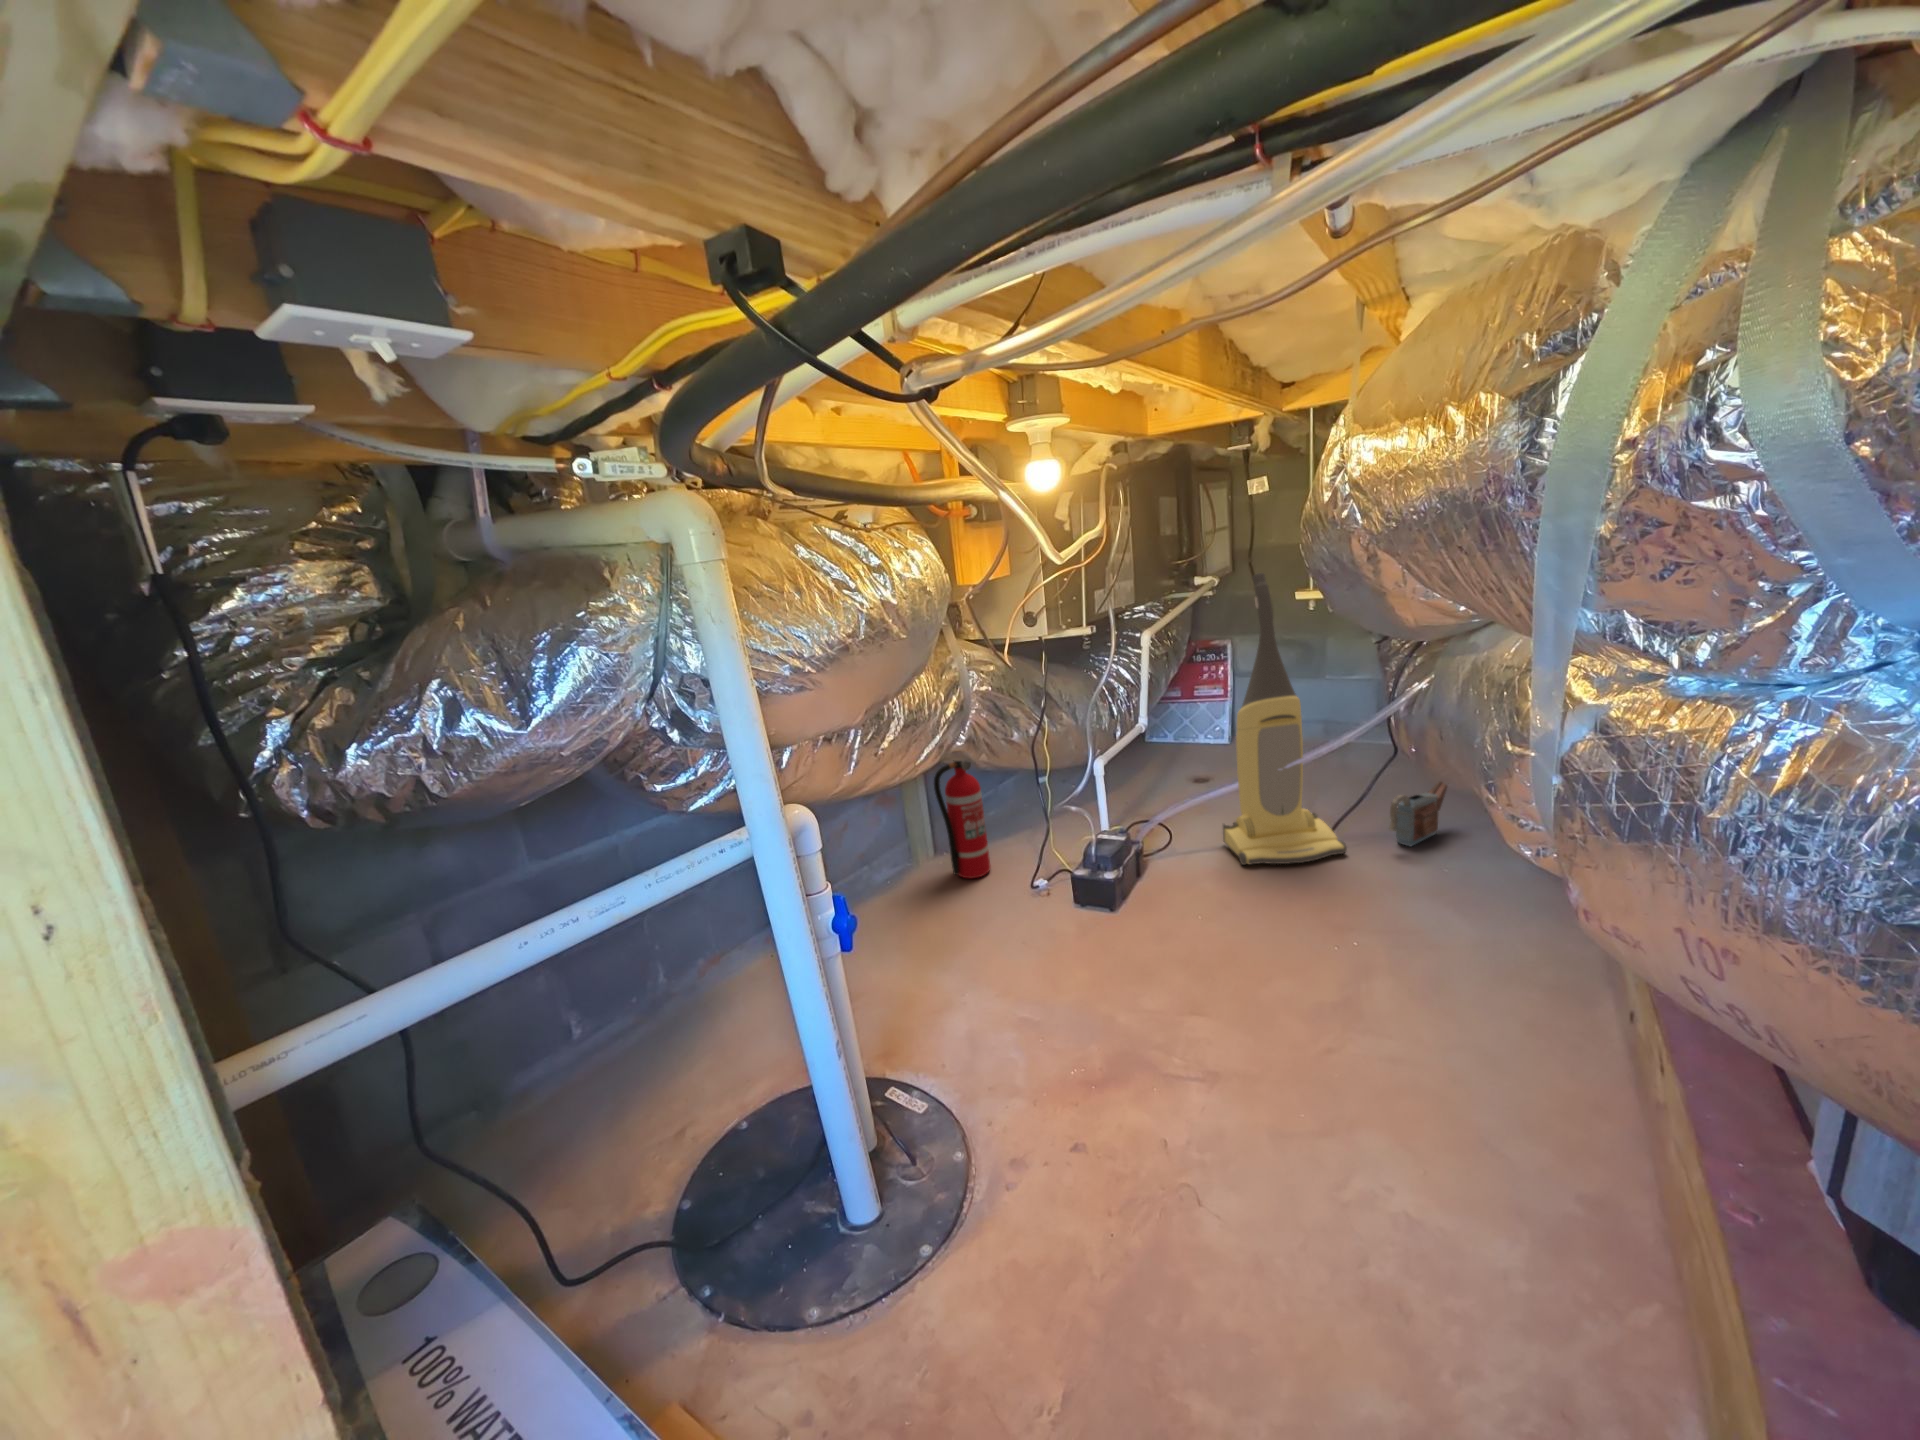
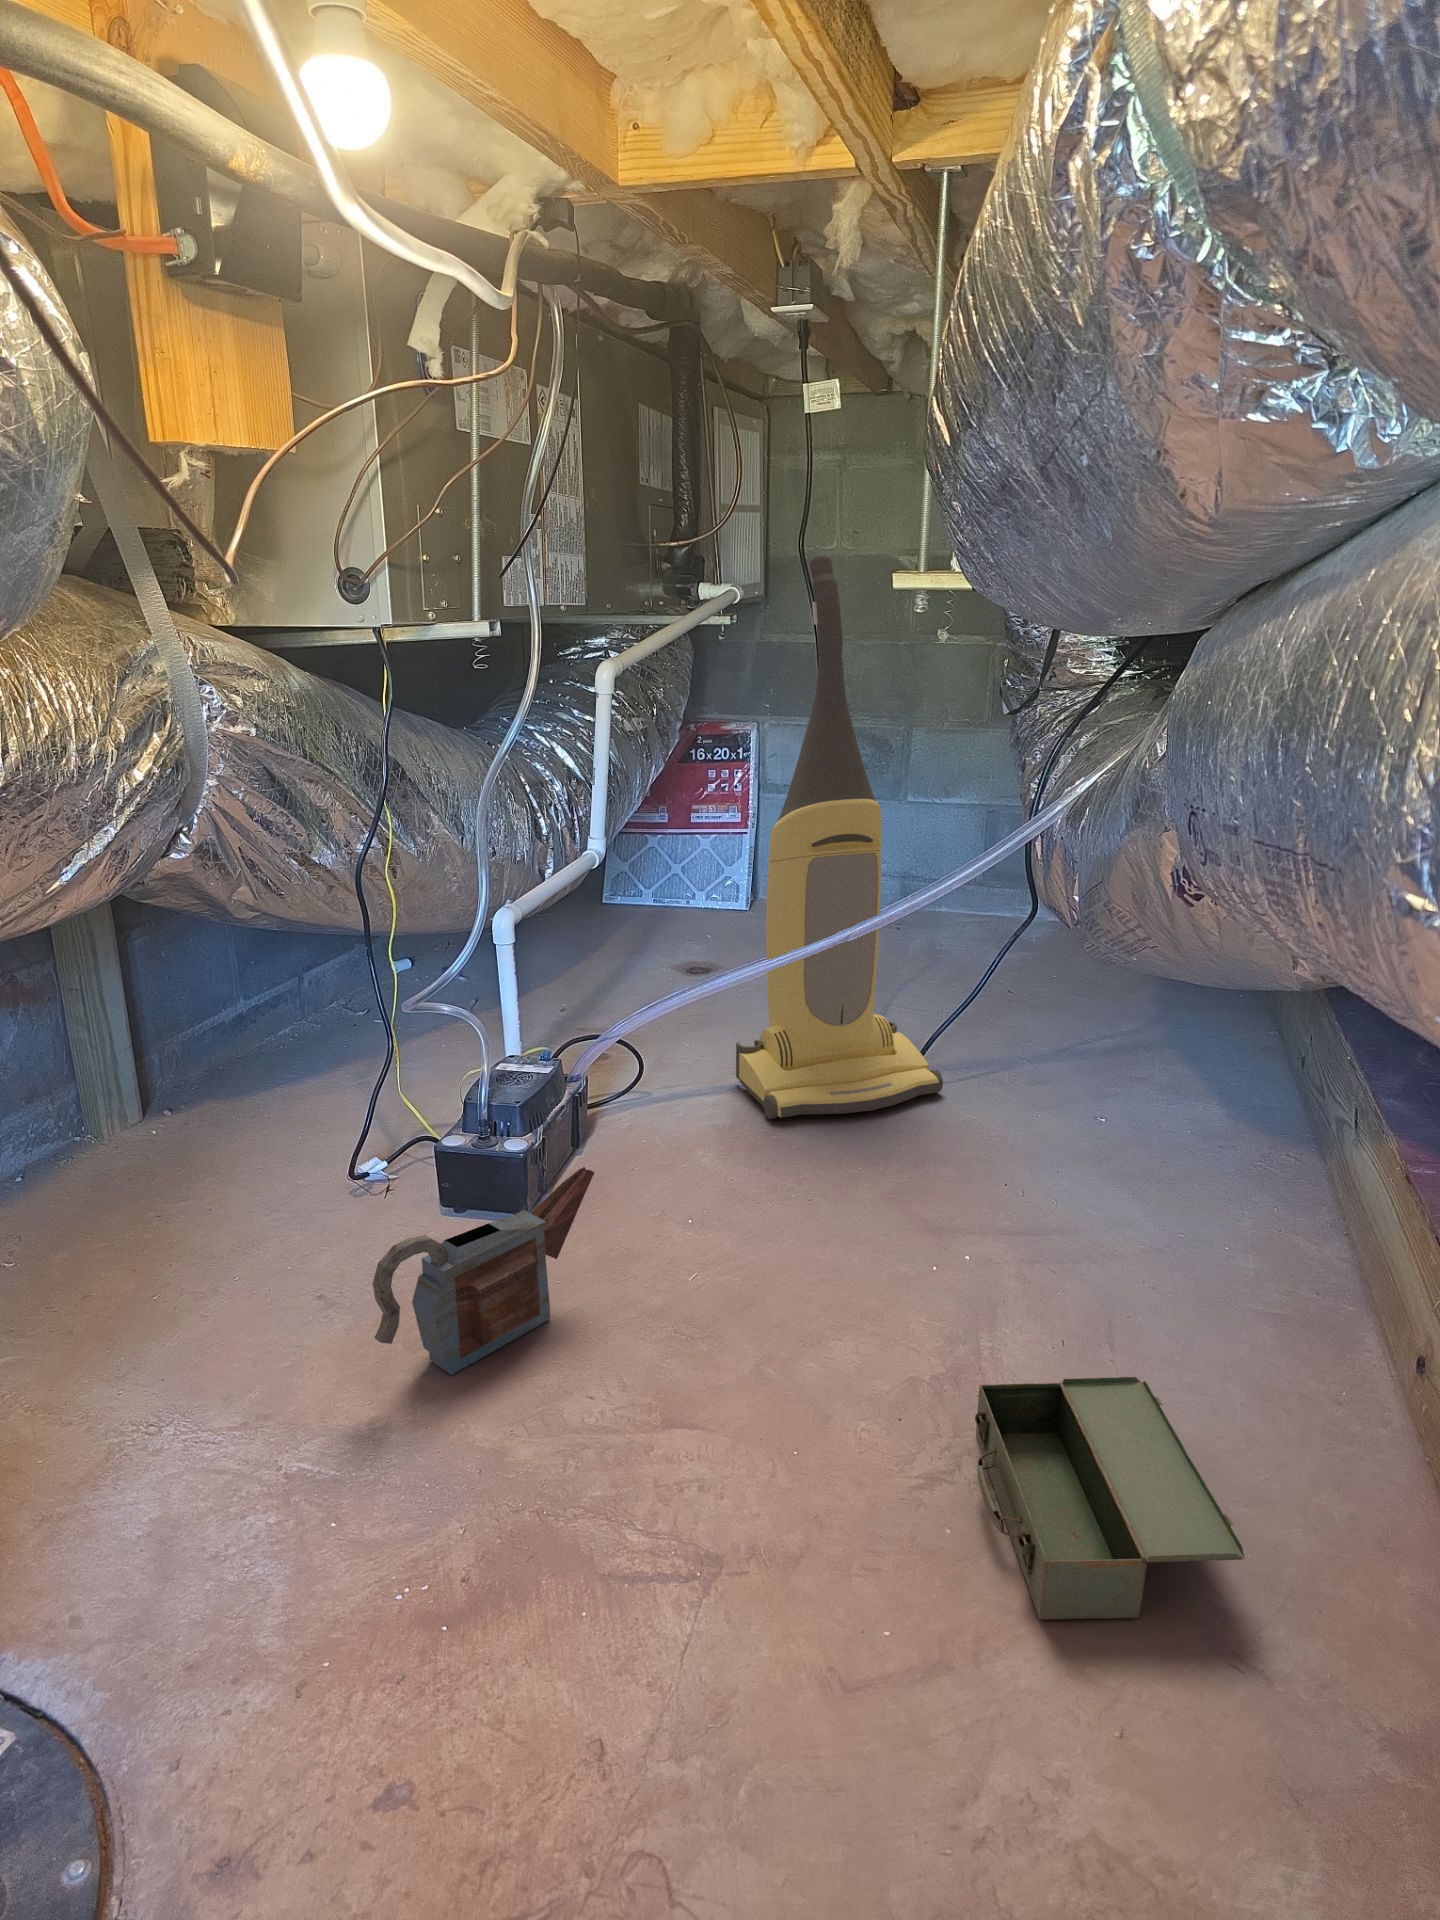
fire extinguisher: present [934,761,991,879] -> none [111,864,256,1172]
watering can: present [1389,781,1447,846] -> present [373,1167,595,1375]
toolbox: none [1358,1018,1520,1153] -> present [975,1377,1244,1620]

